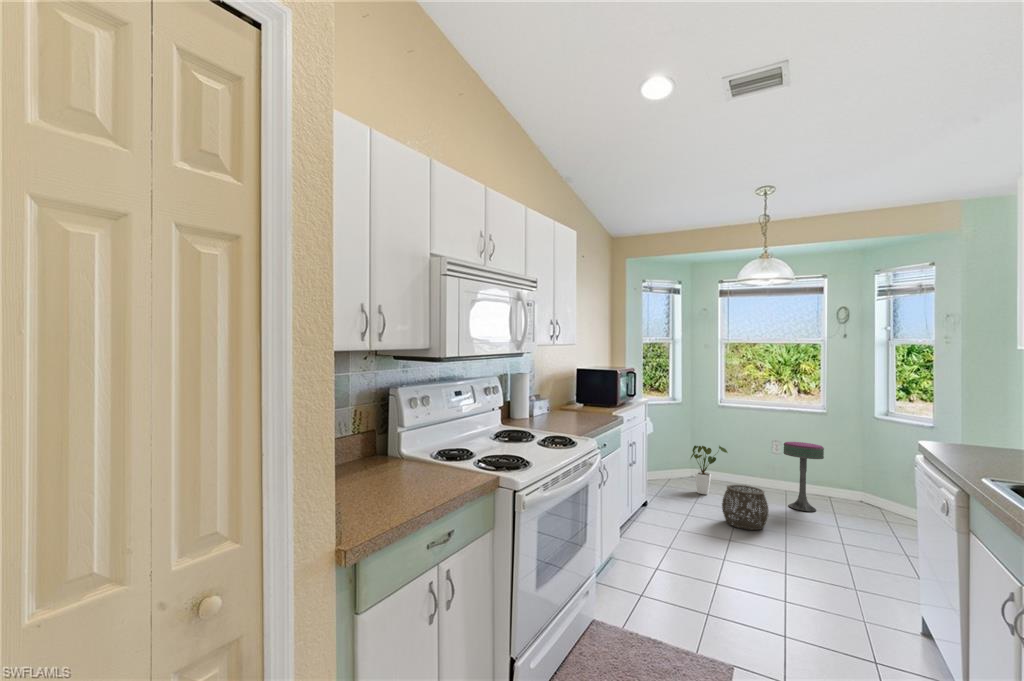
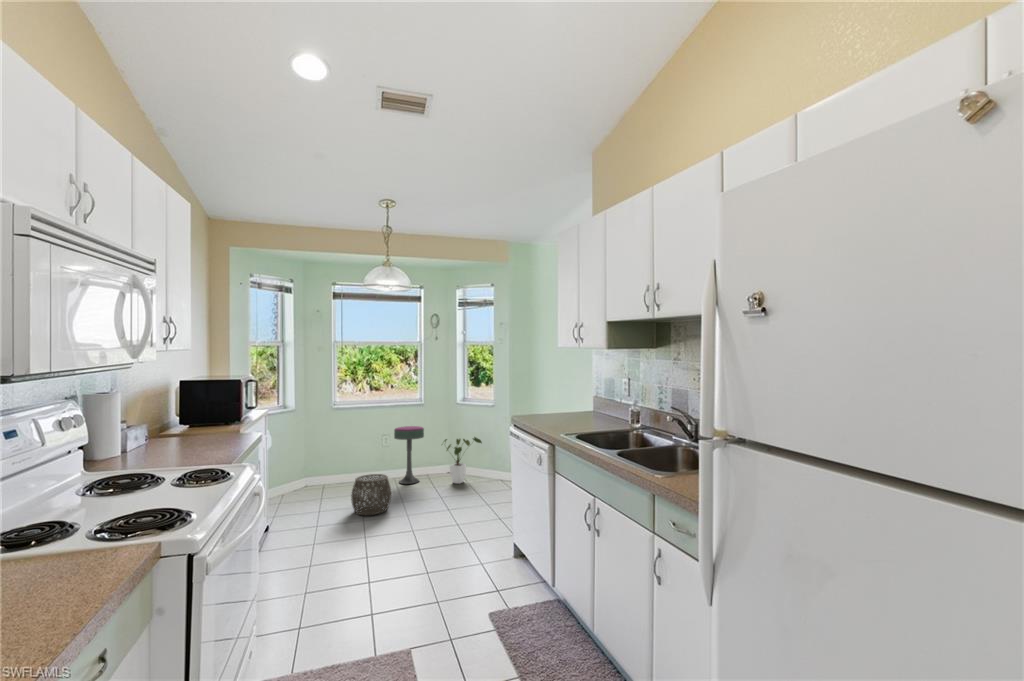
house plant: present [691,446,728,495] -> present [444,437,482,483]

